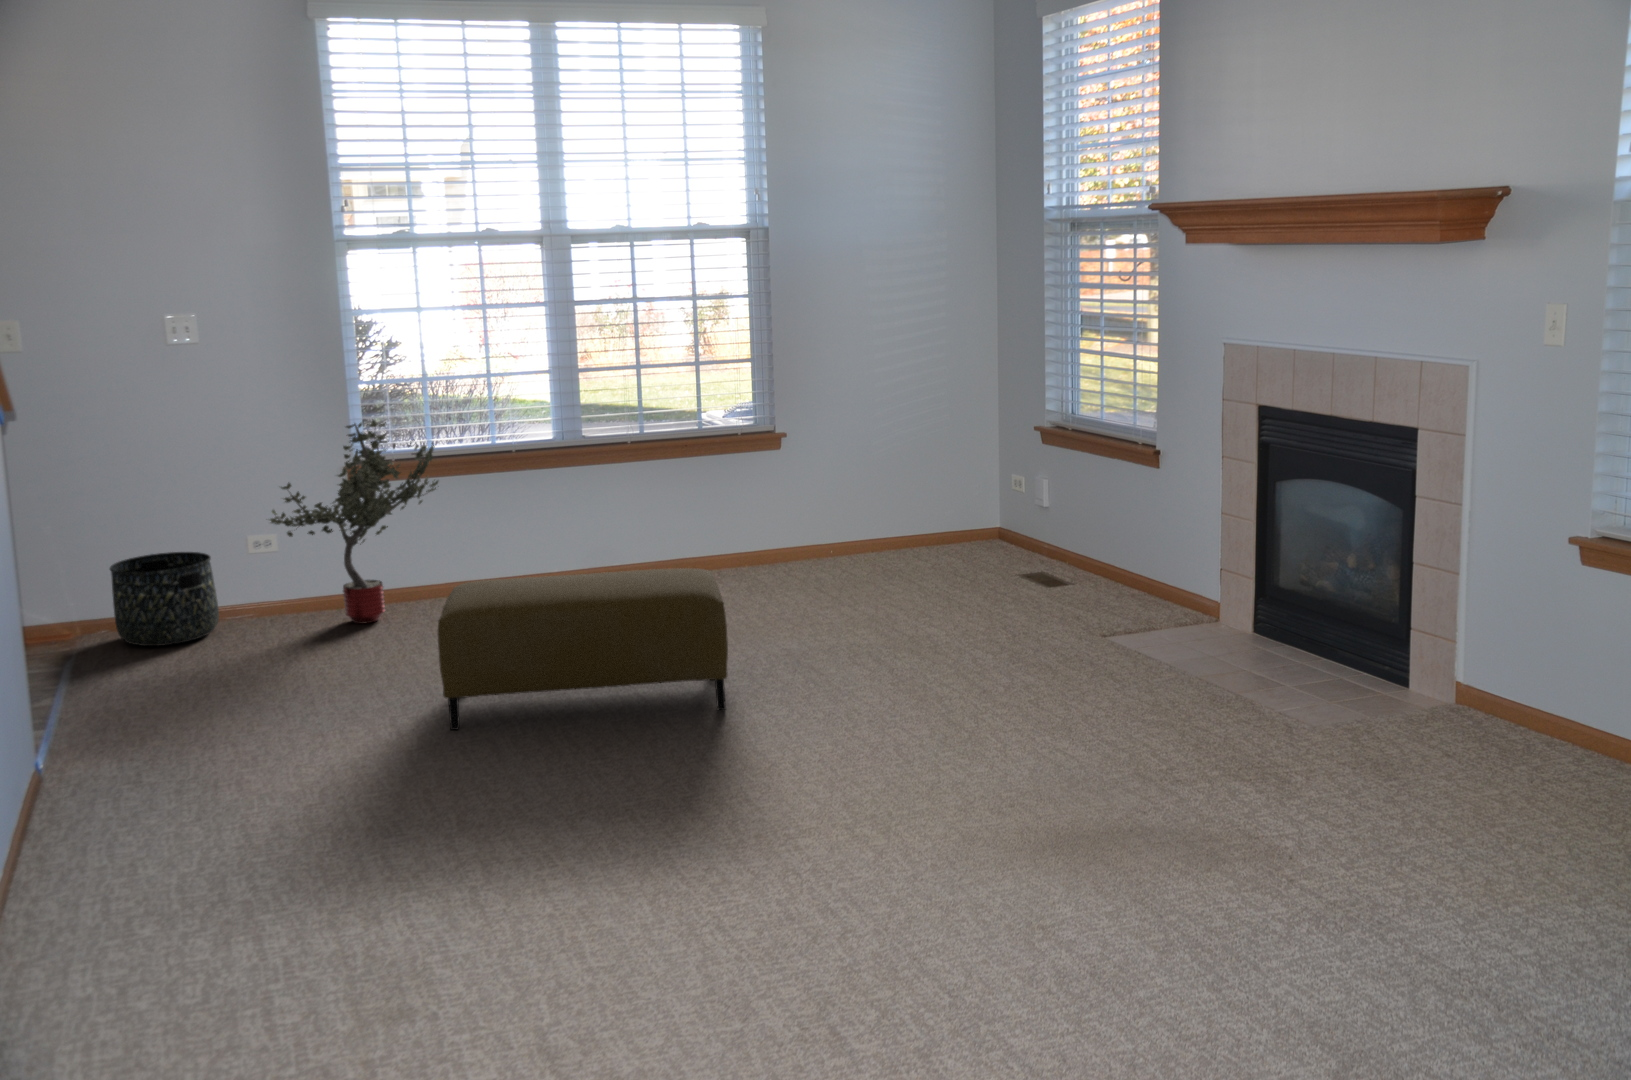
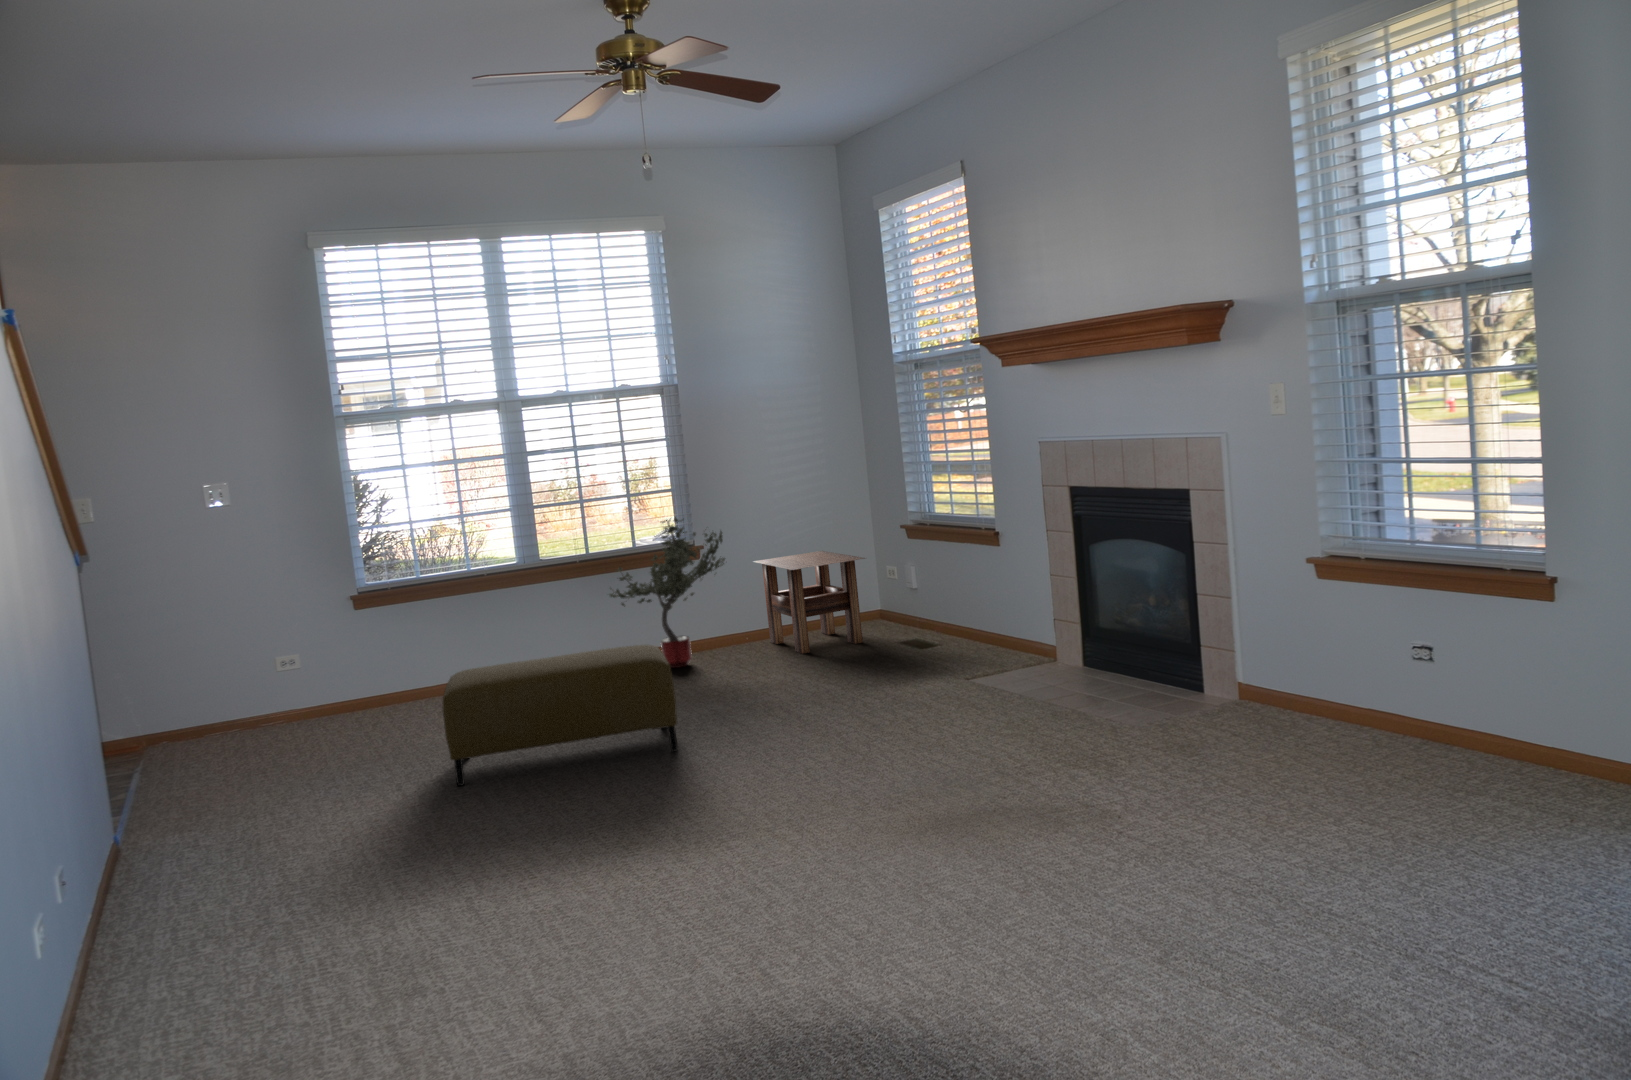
potted tree: present [270,420,438,624] -> present [609,517,725,668]
side table: none [842,450,987,580] -> present [754,551,865,654]
basket: present [110,552,219,646] -> none [157,677,250,757]

